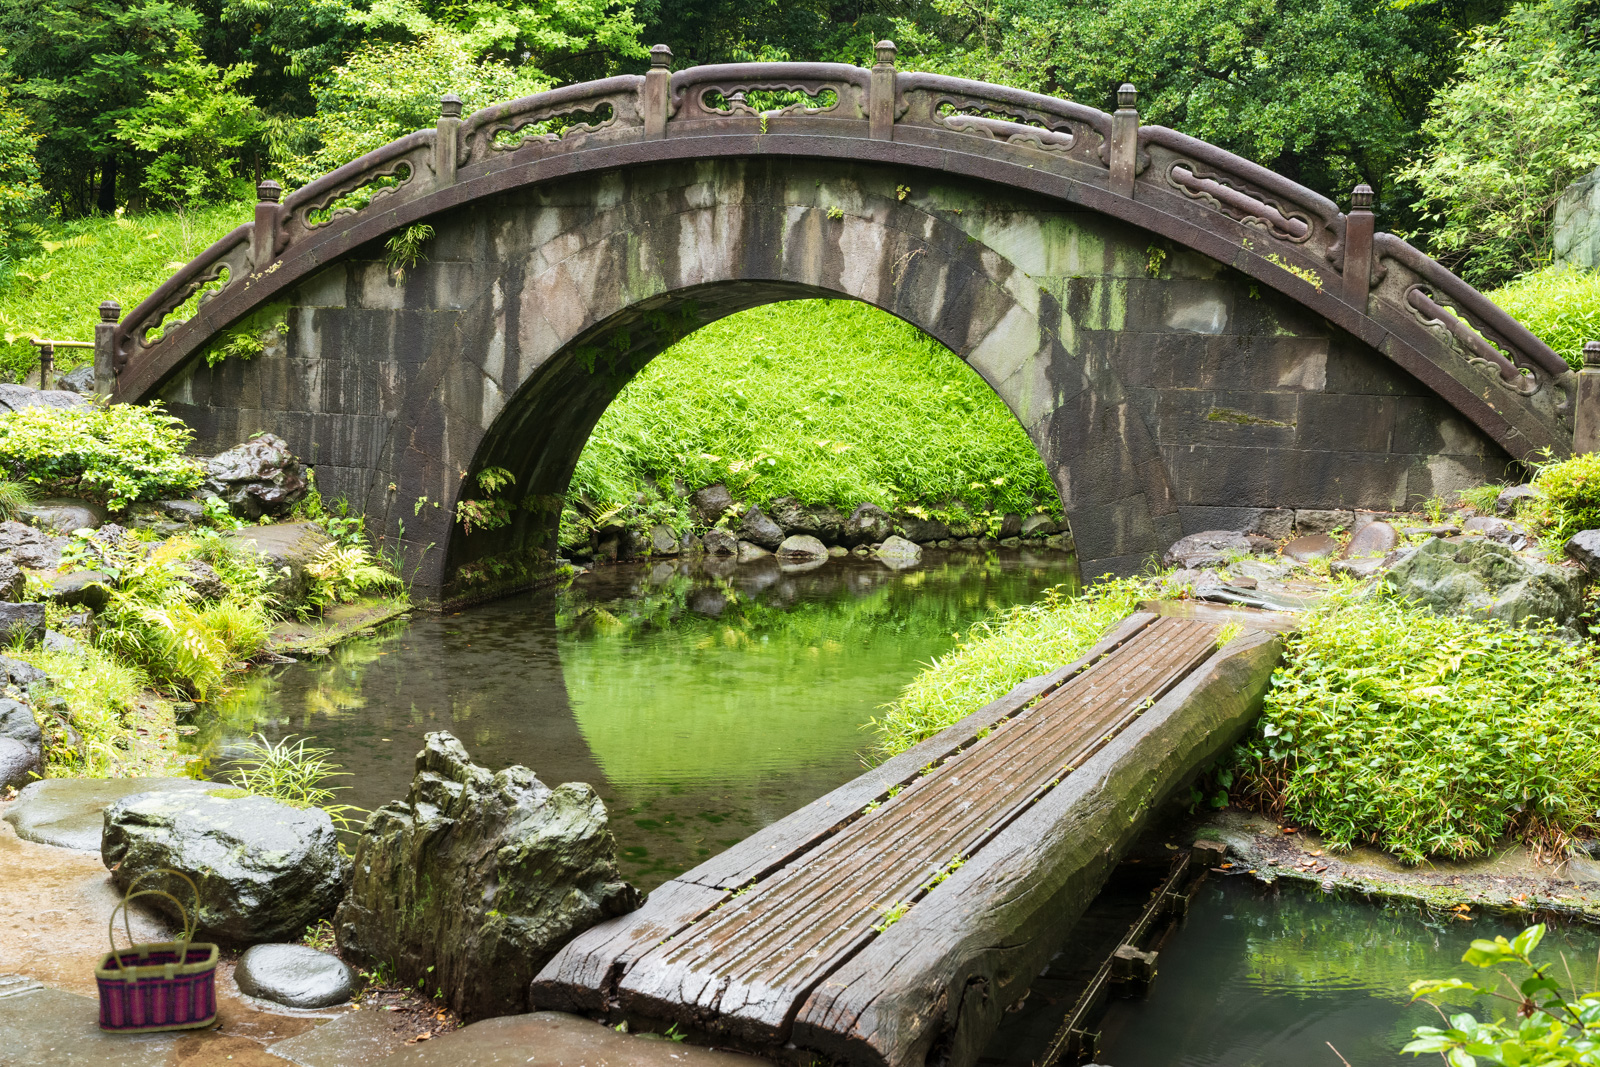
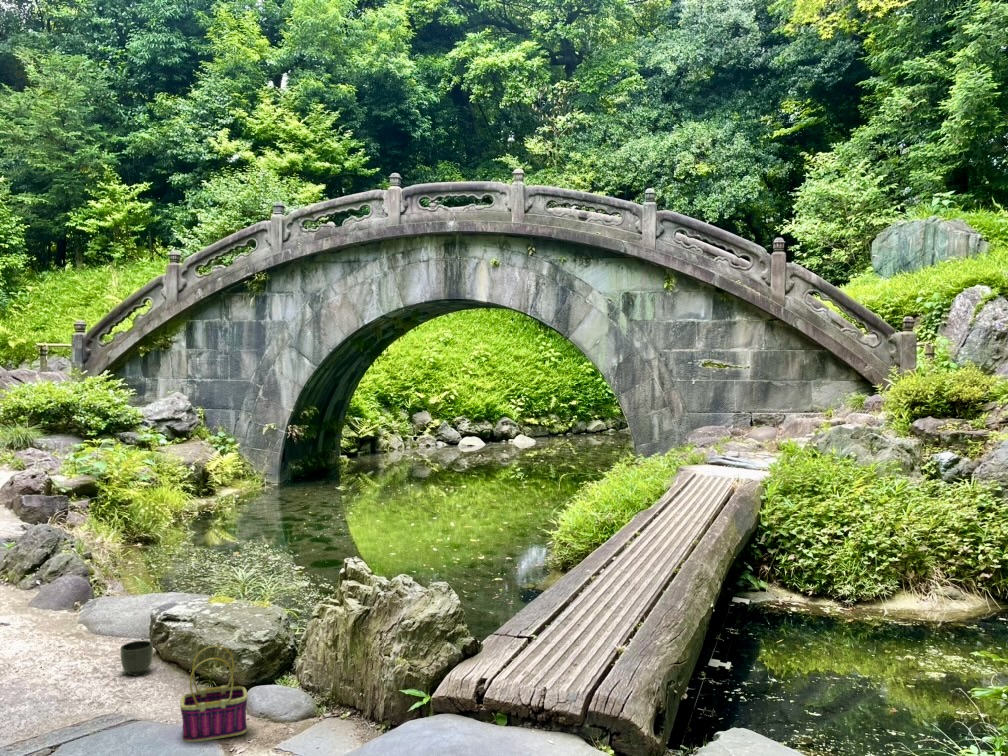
planter: none [36,854,94,913] -> present [120,641,153,675]

